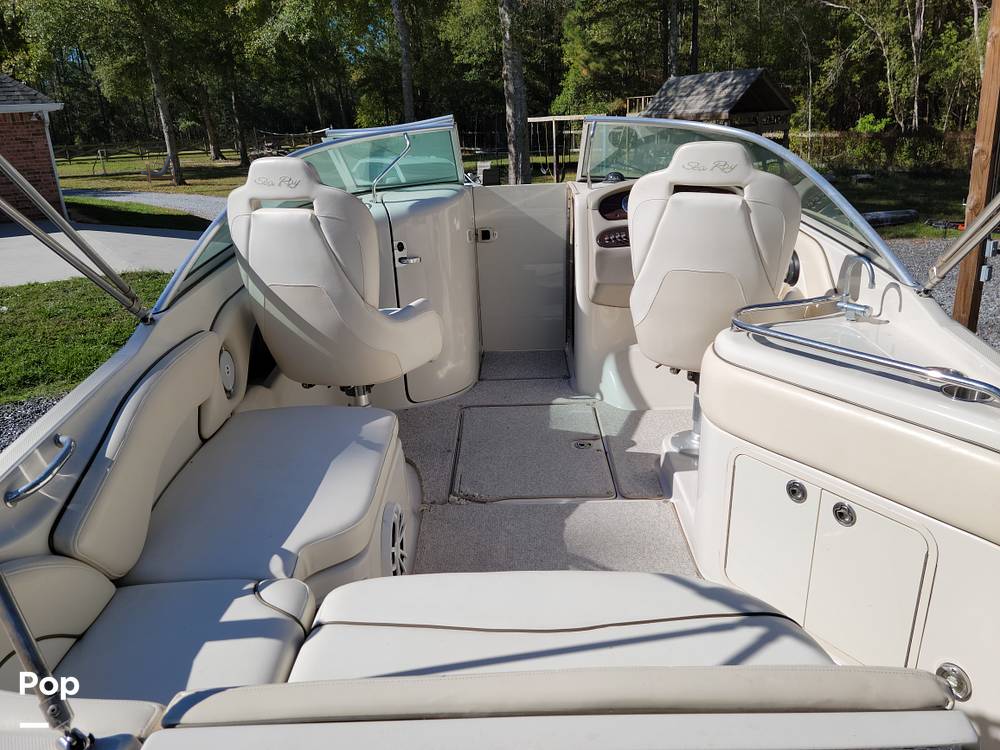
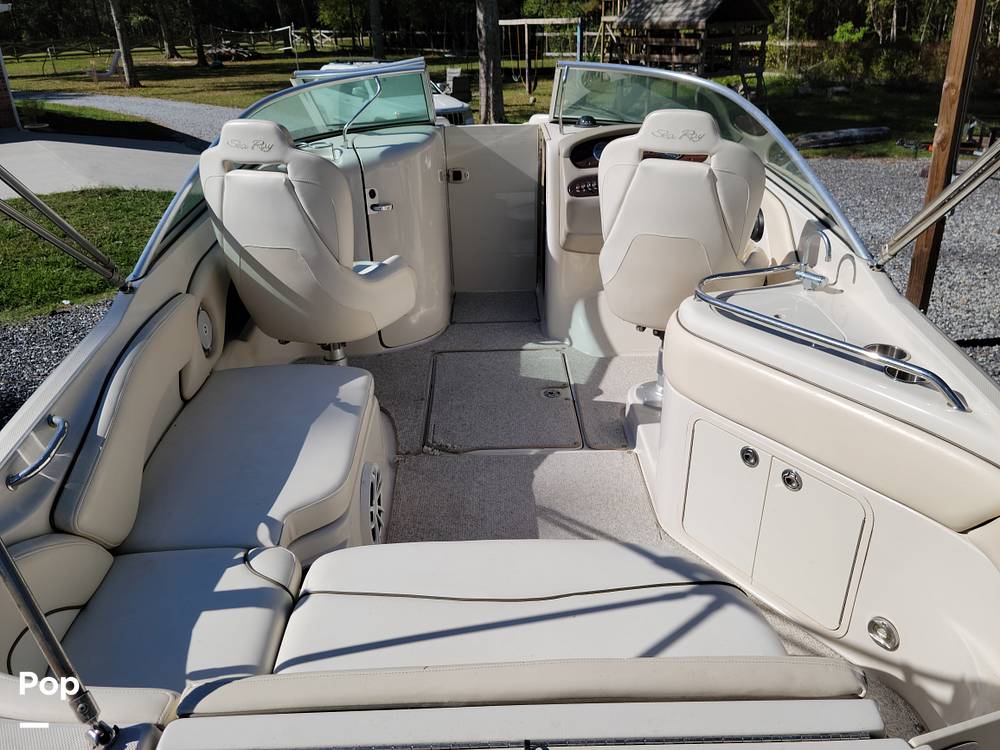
potted tree: none [74,180,102,219] -> present [20,90,48,128]

